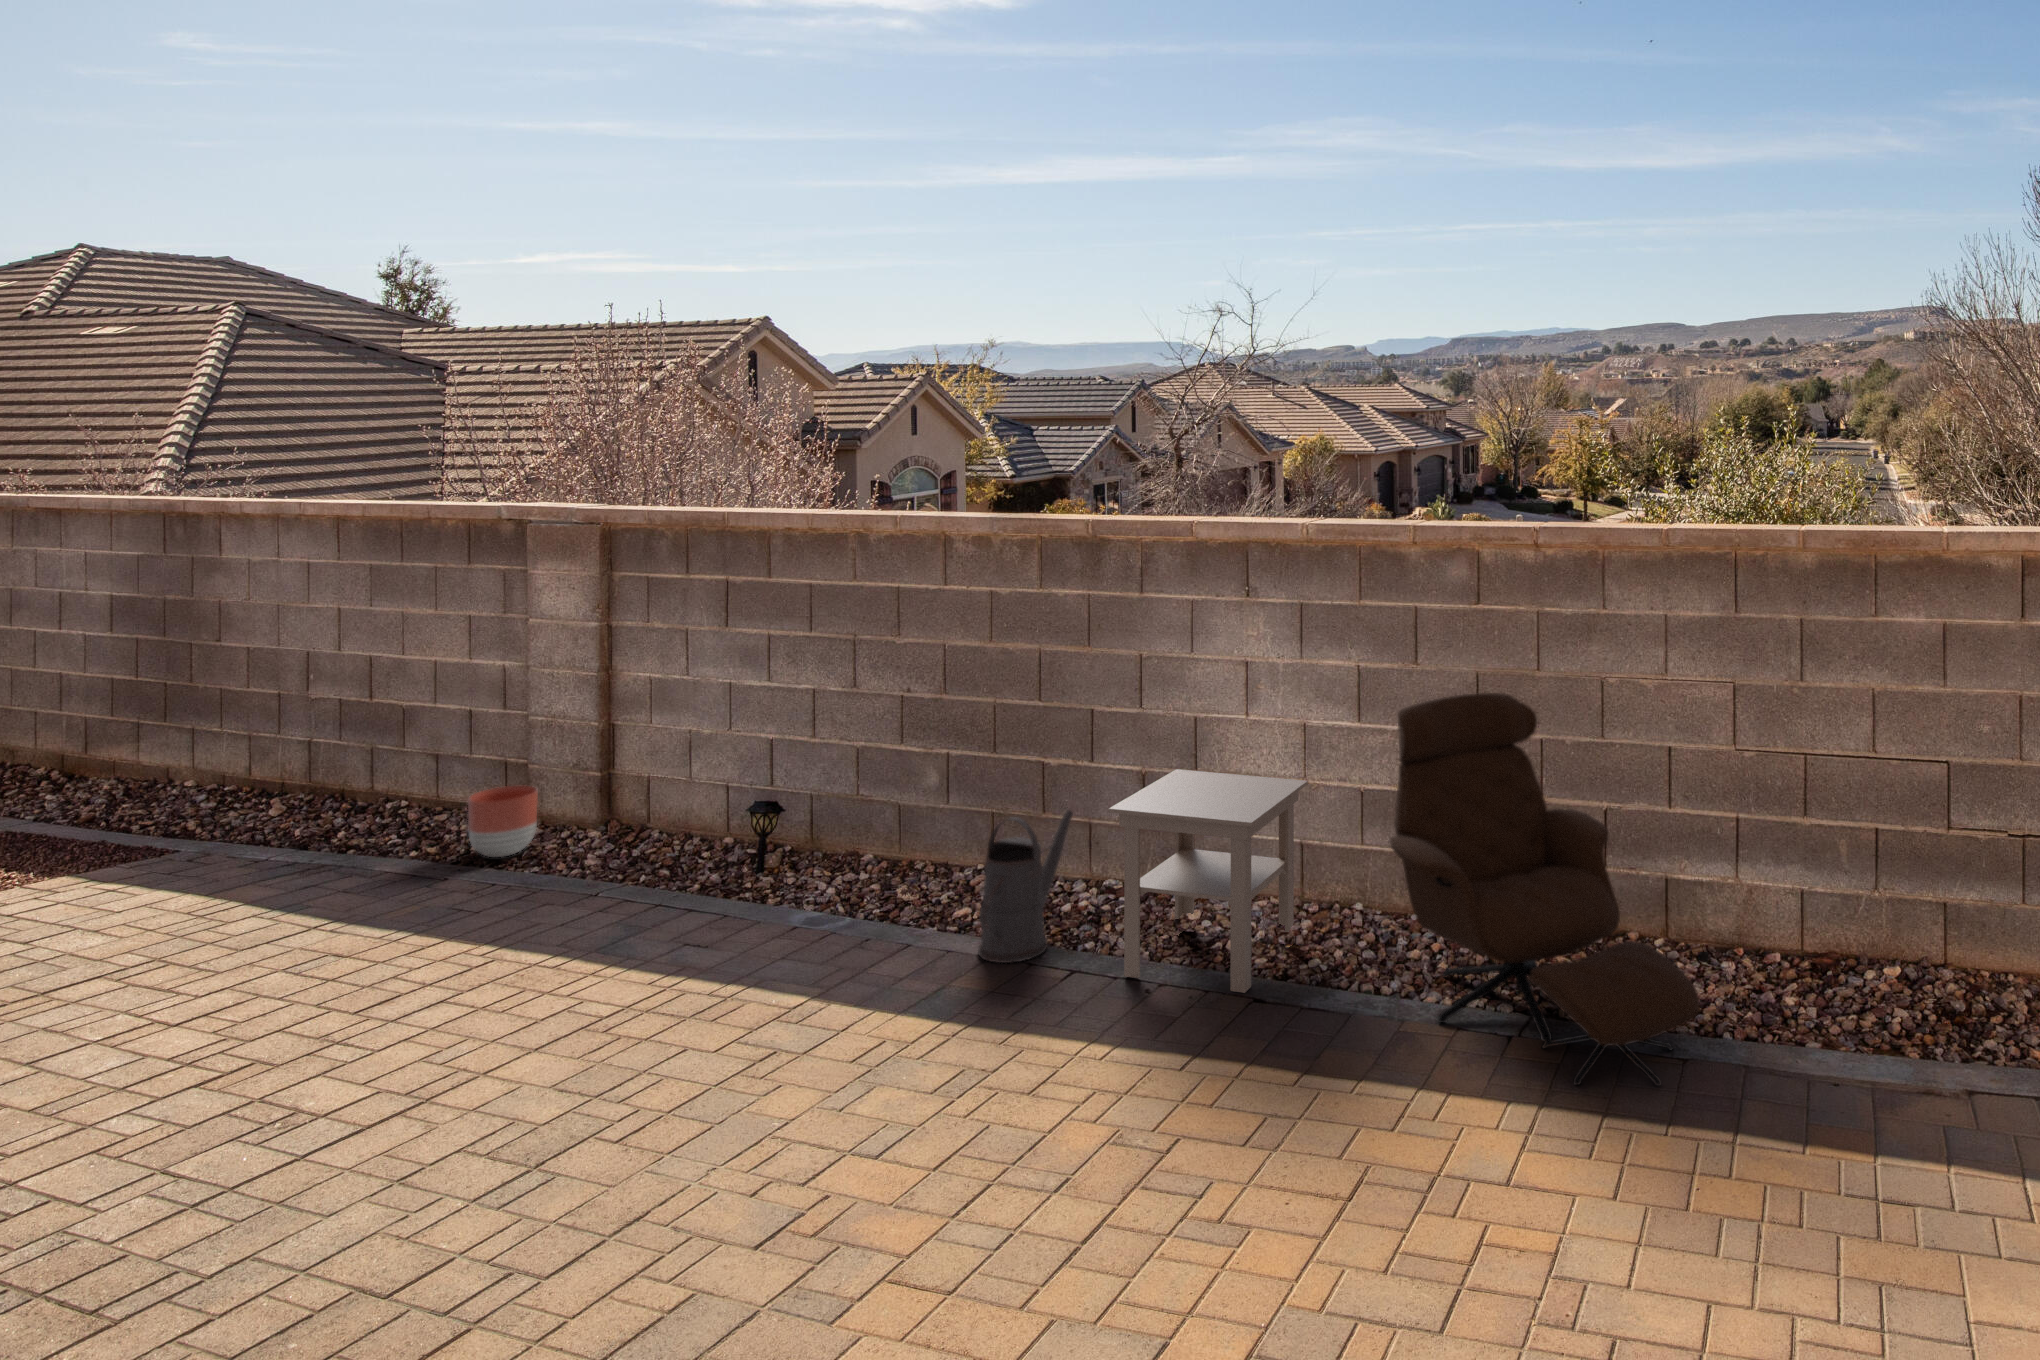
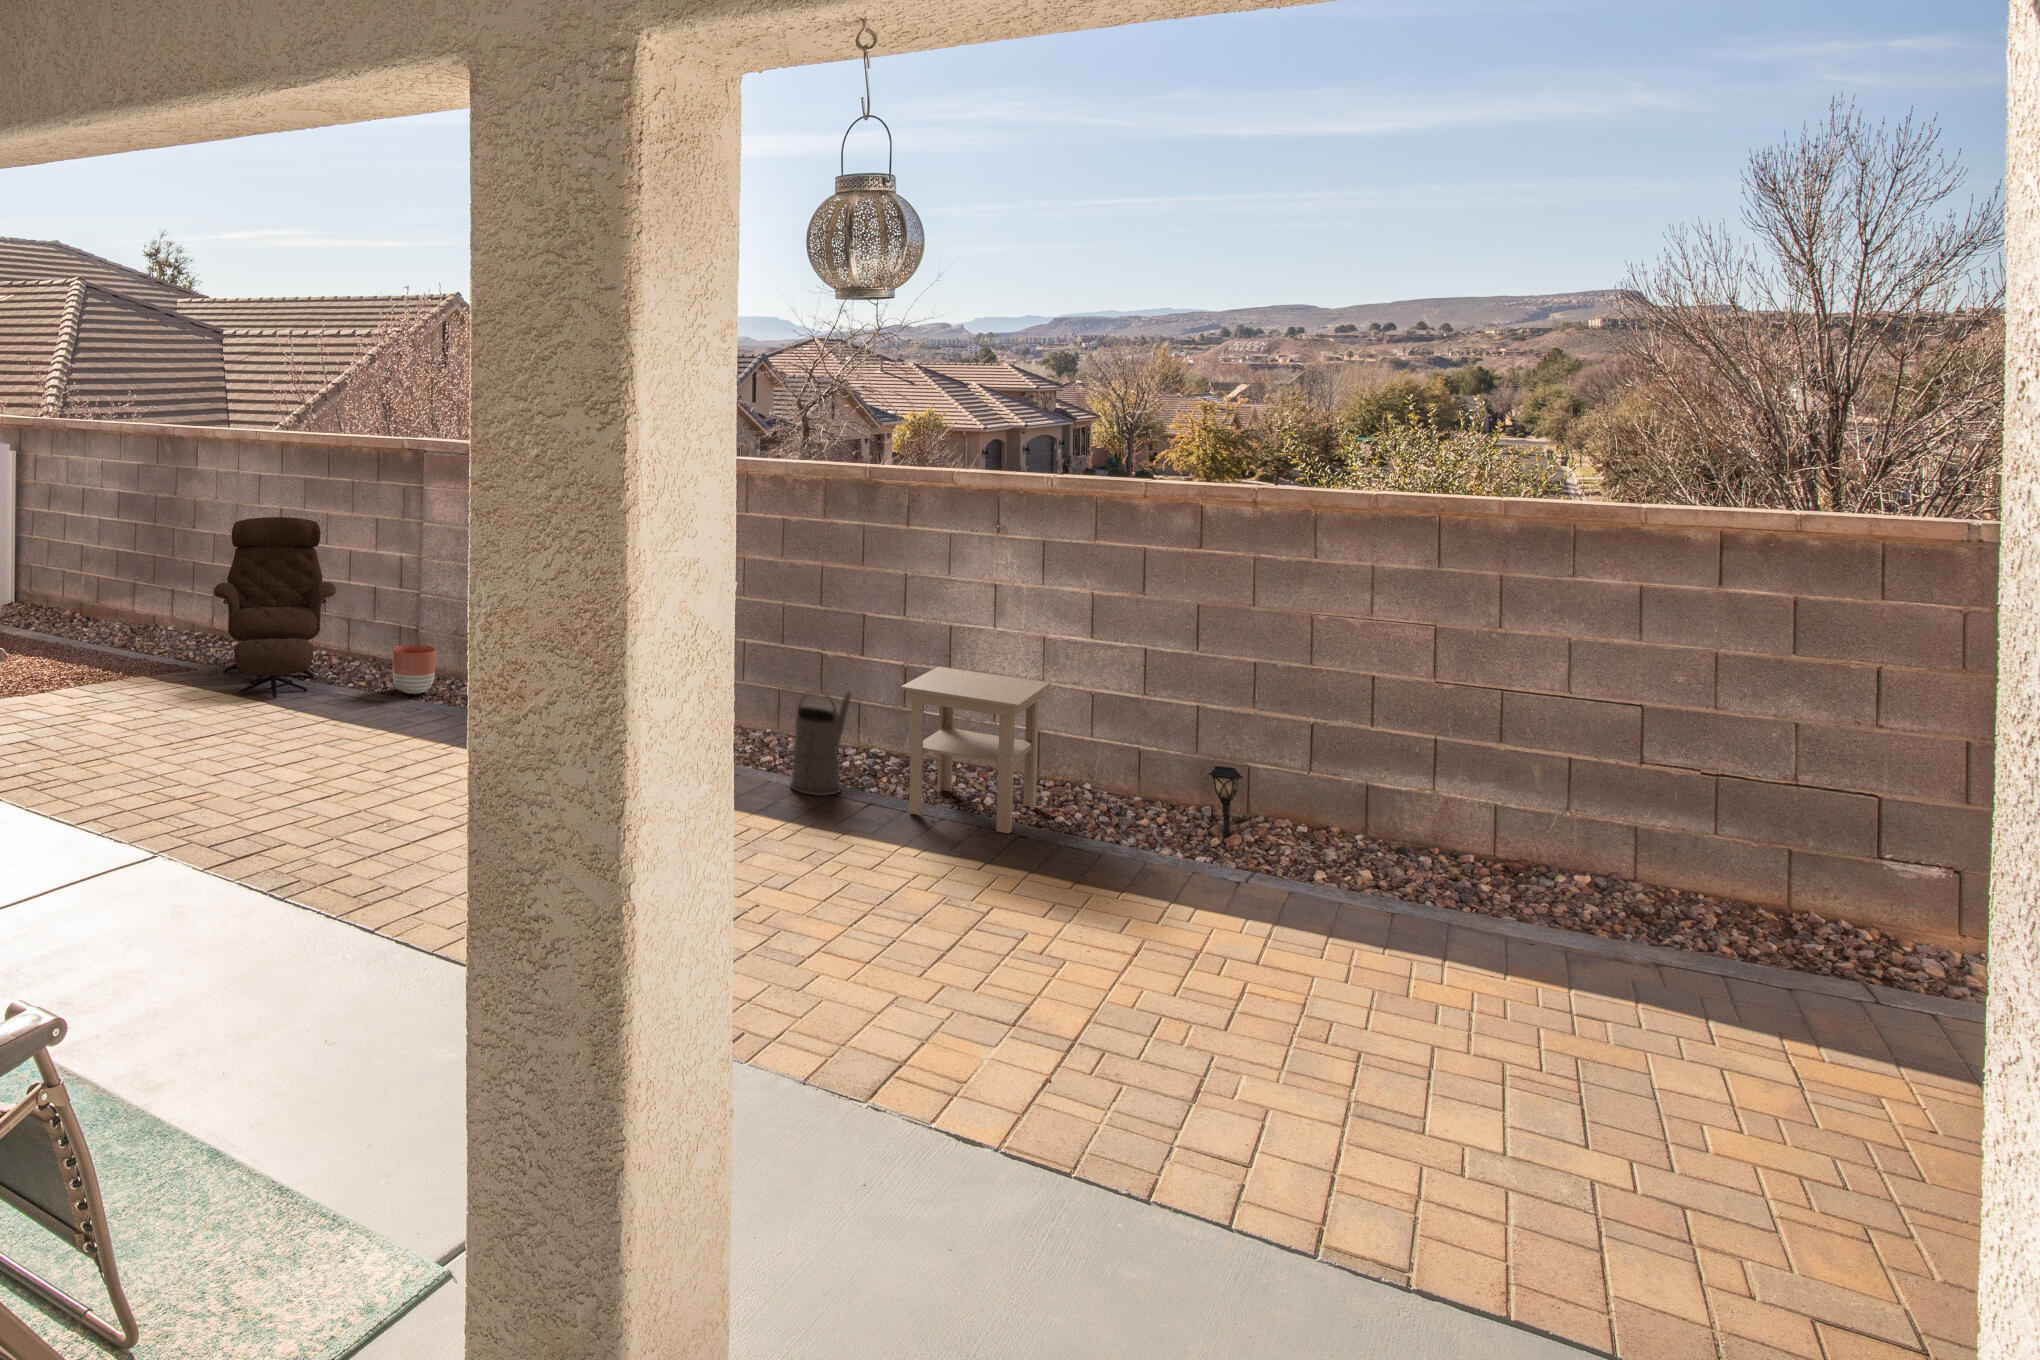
lounge chair: present [1390,693,1700,1086] -> present [214,517,336,698]

